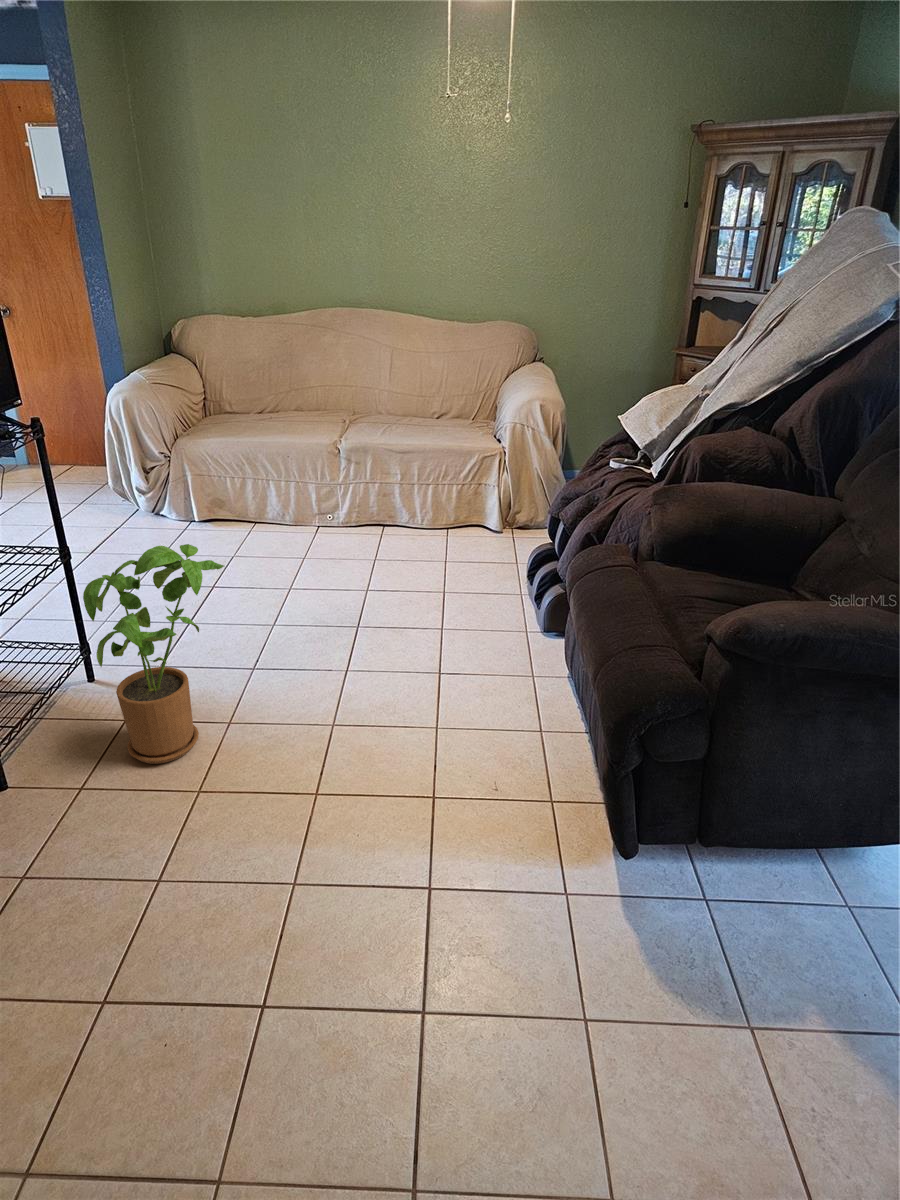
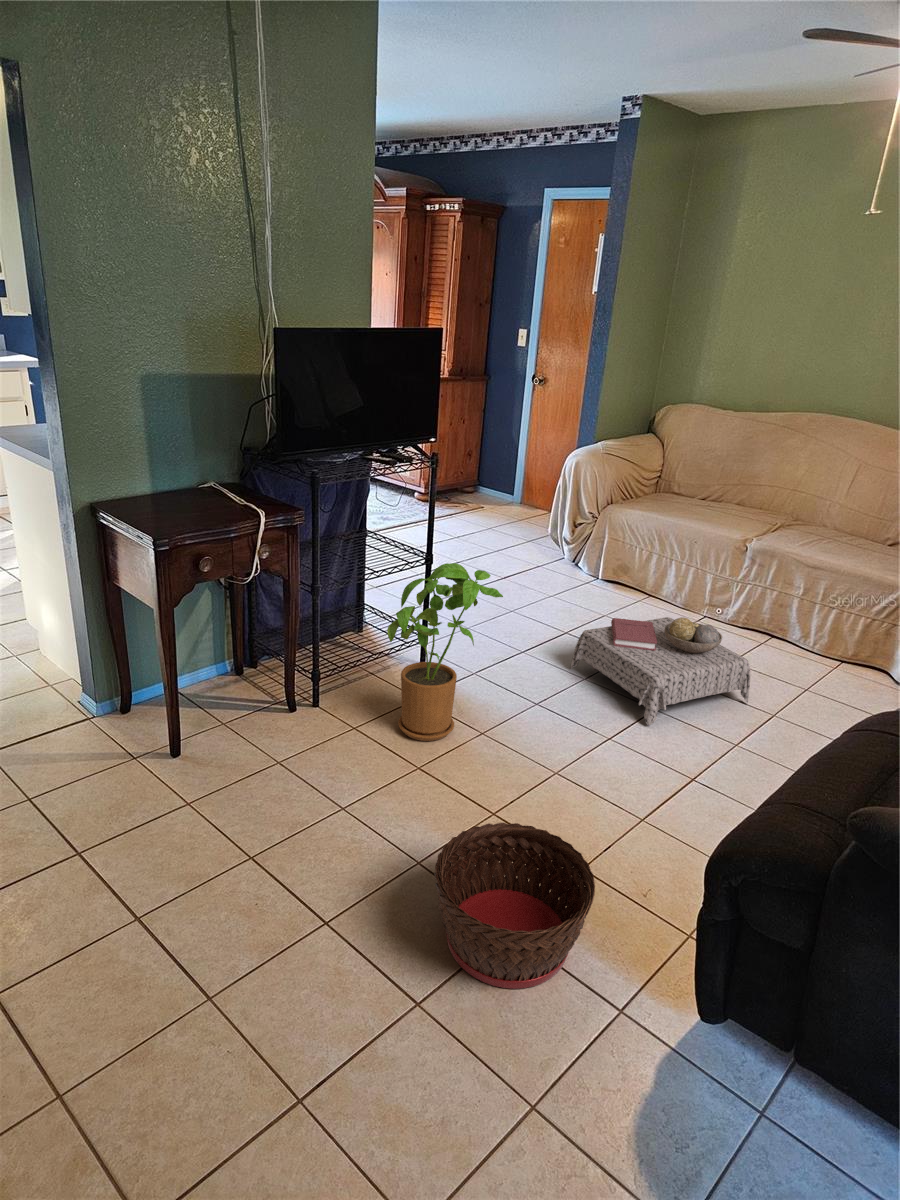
ottoman: none [250,530,417,642] -> present [570,617,750,726]
basket: none [352,775,519,948] -> present [434,822,595,989]

